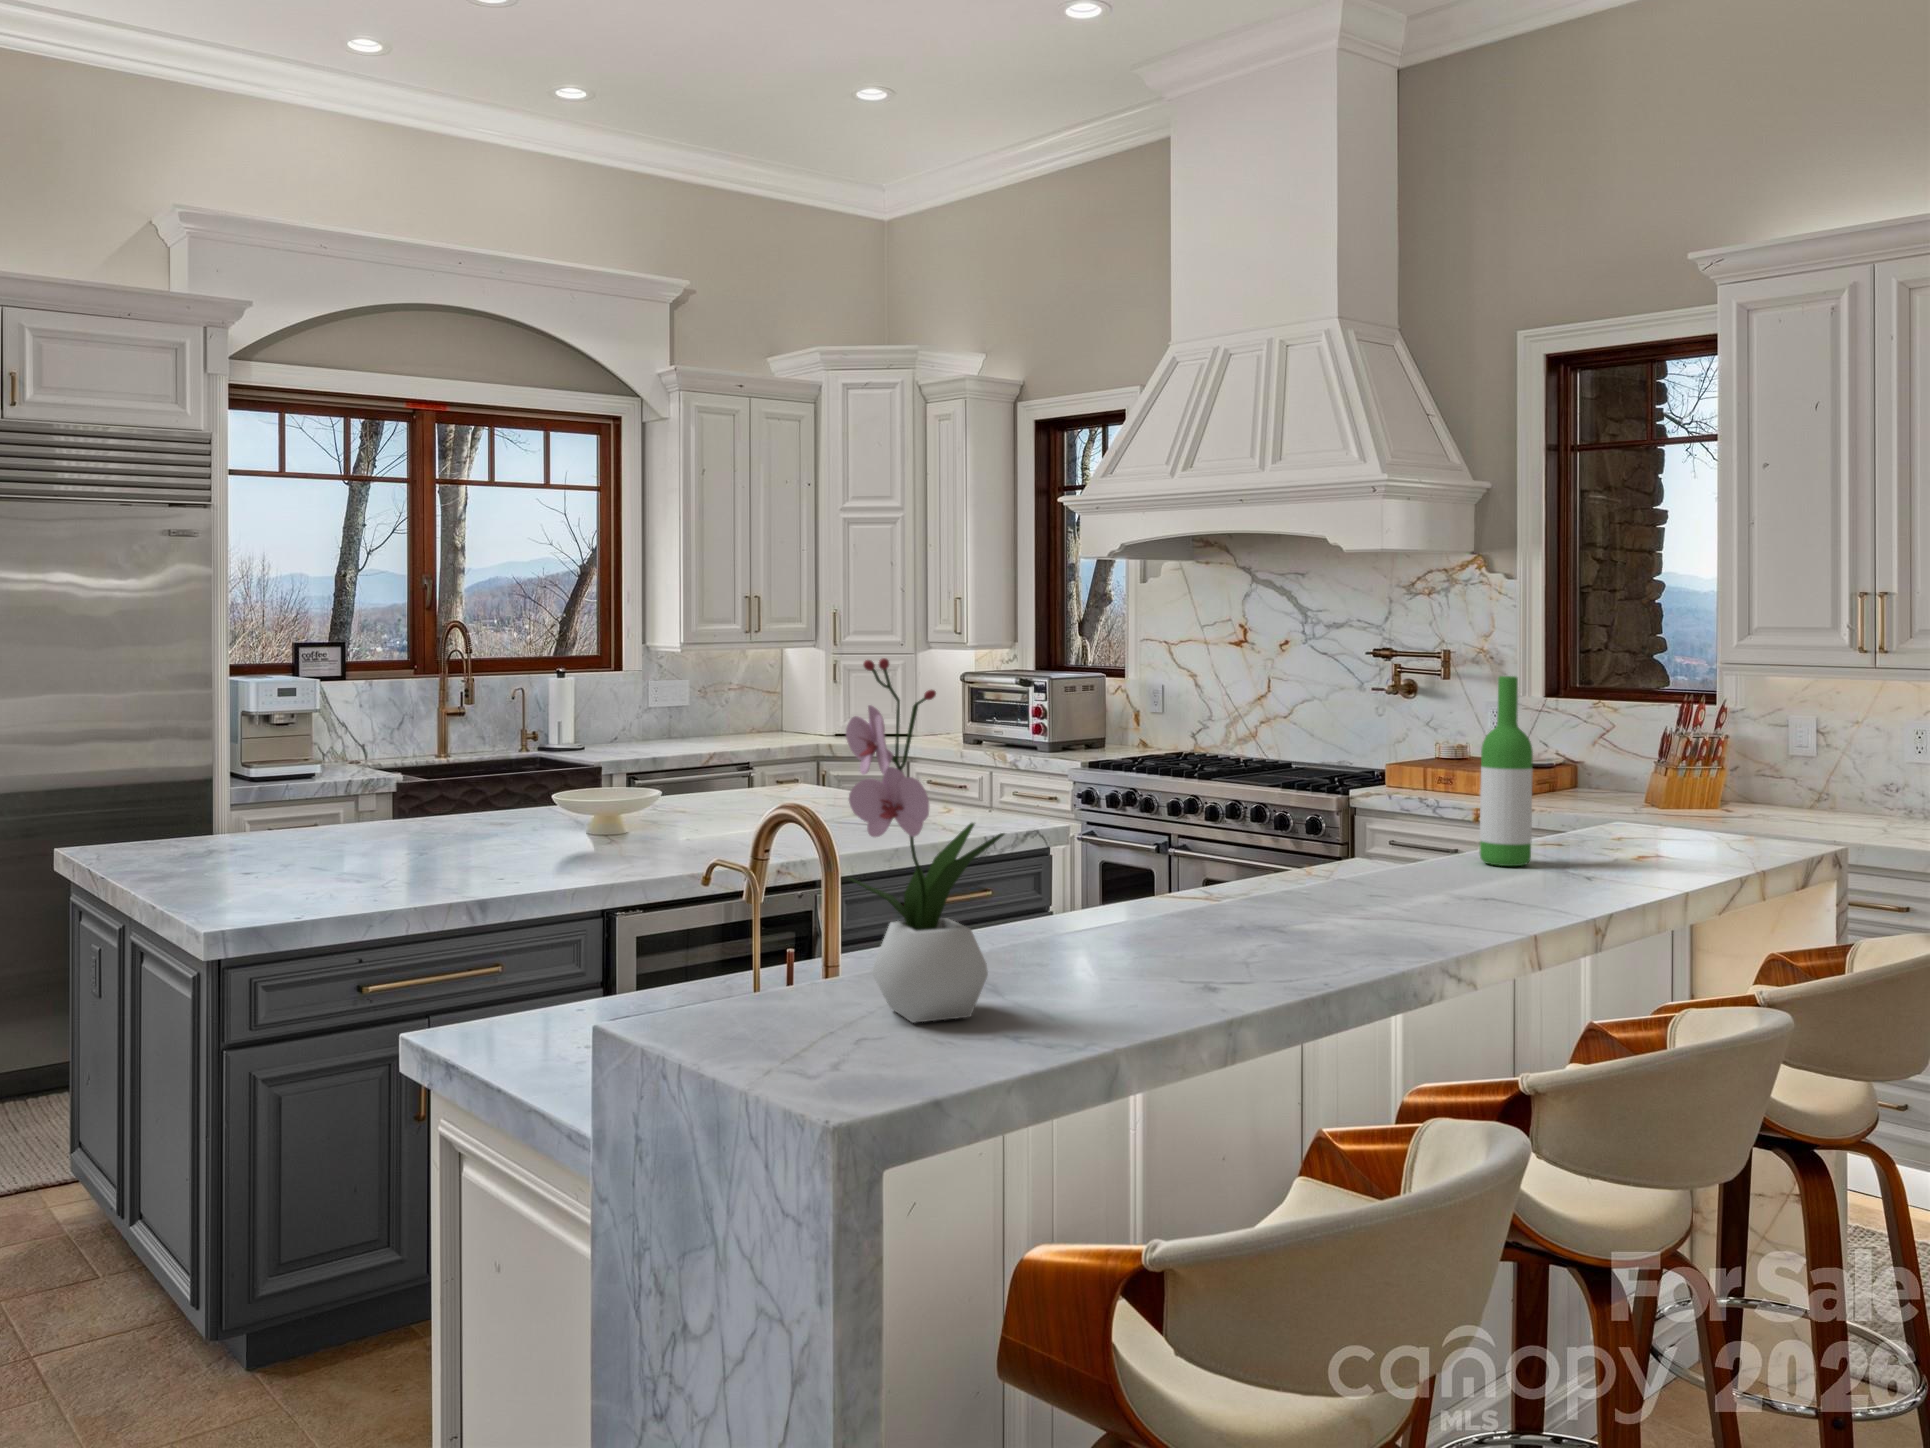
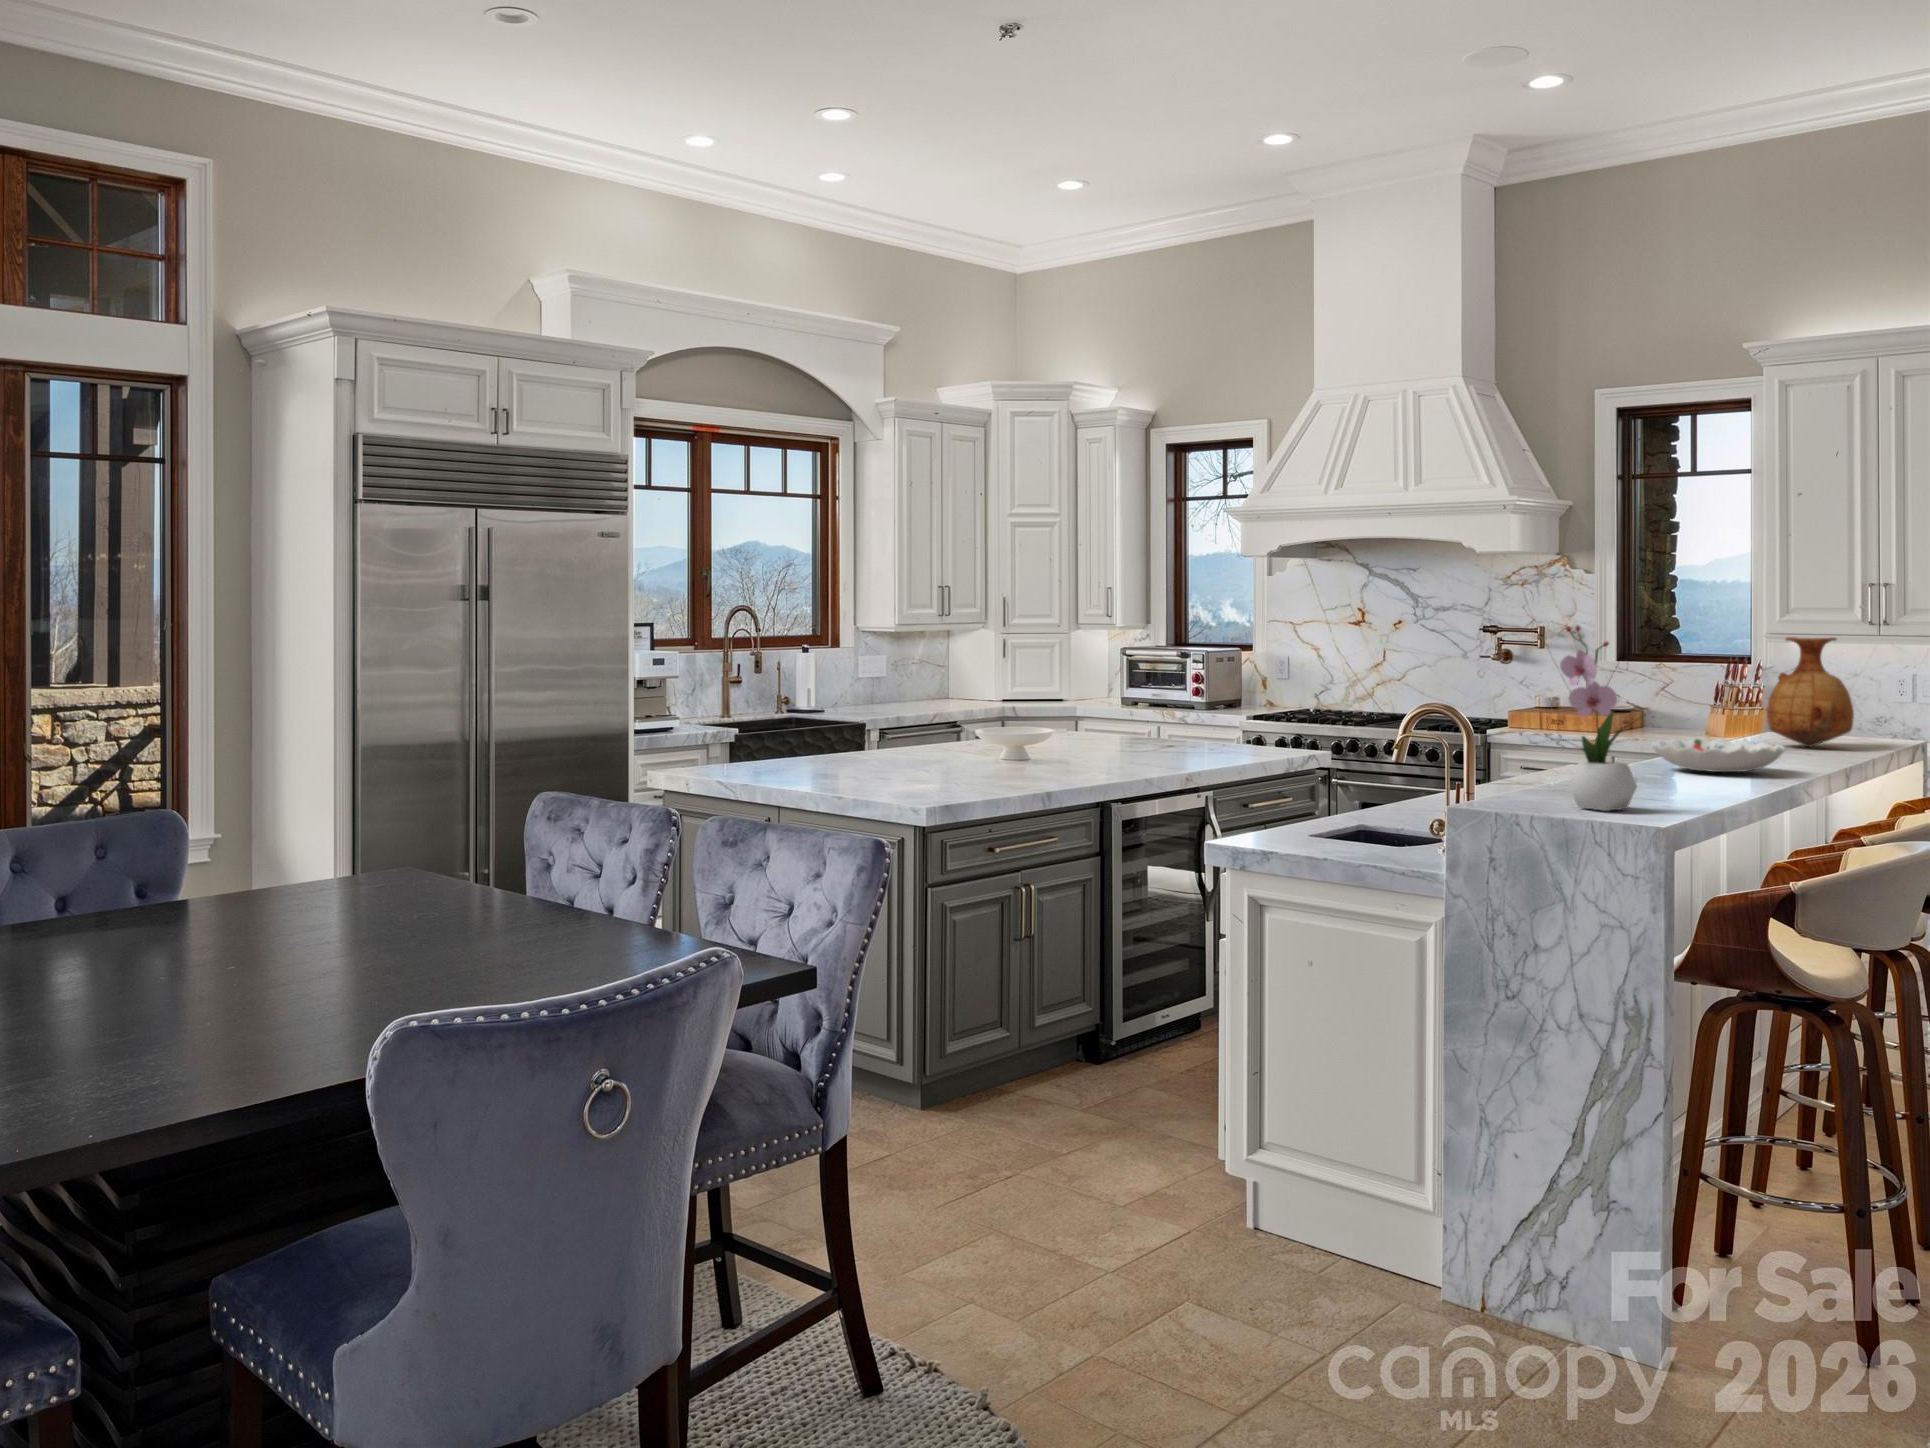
vase: none [1599,673,1732,848] -> present [1767,637,1854,747]
wine bottle: present [1480,676,1533,866] -> none [1719,639,1753,756]
decorative bowl: none [1286,842,1499,910] -> present [1652,738,1785,772]

